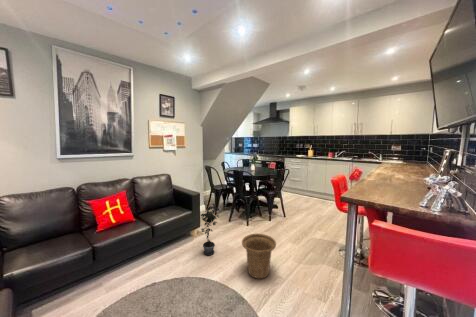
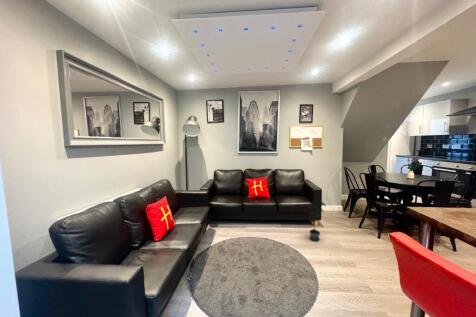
basket: present [242,234,276,279] -> none [329,233,366,276]

